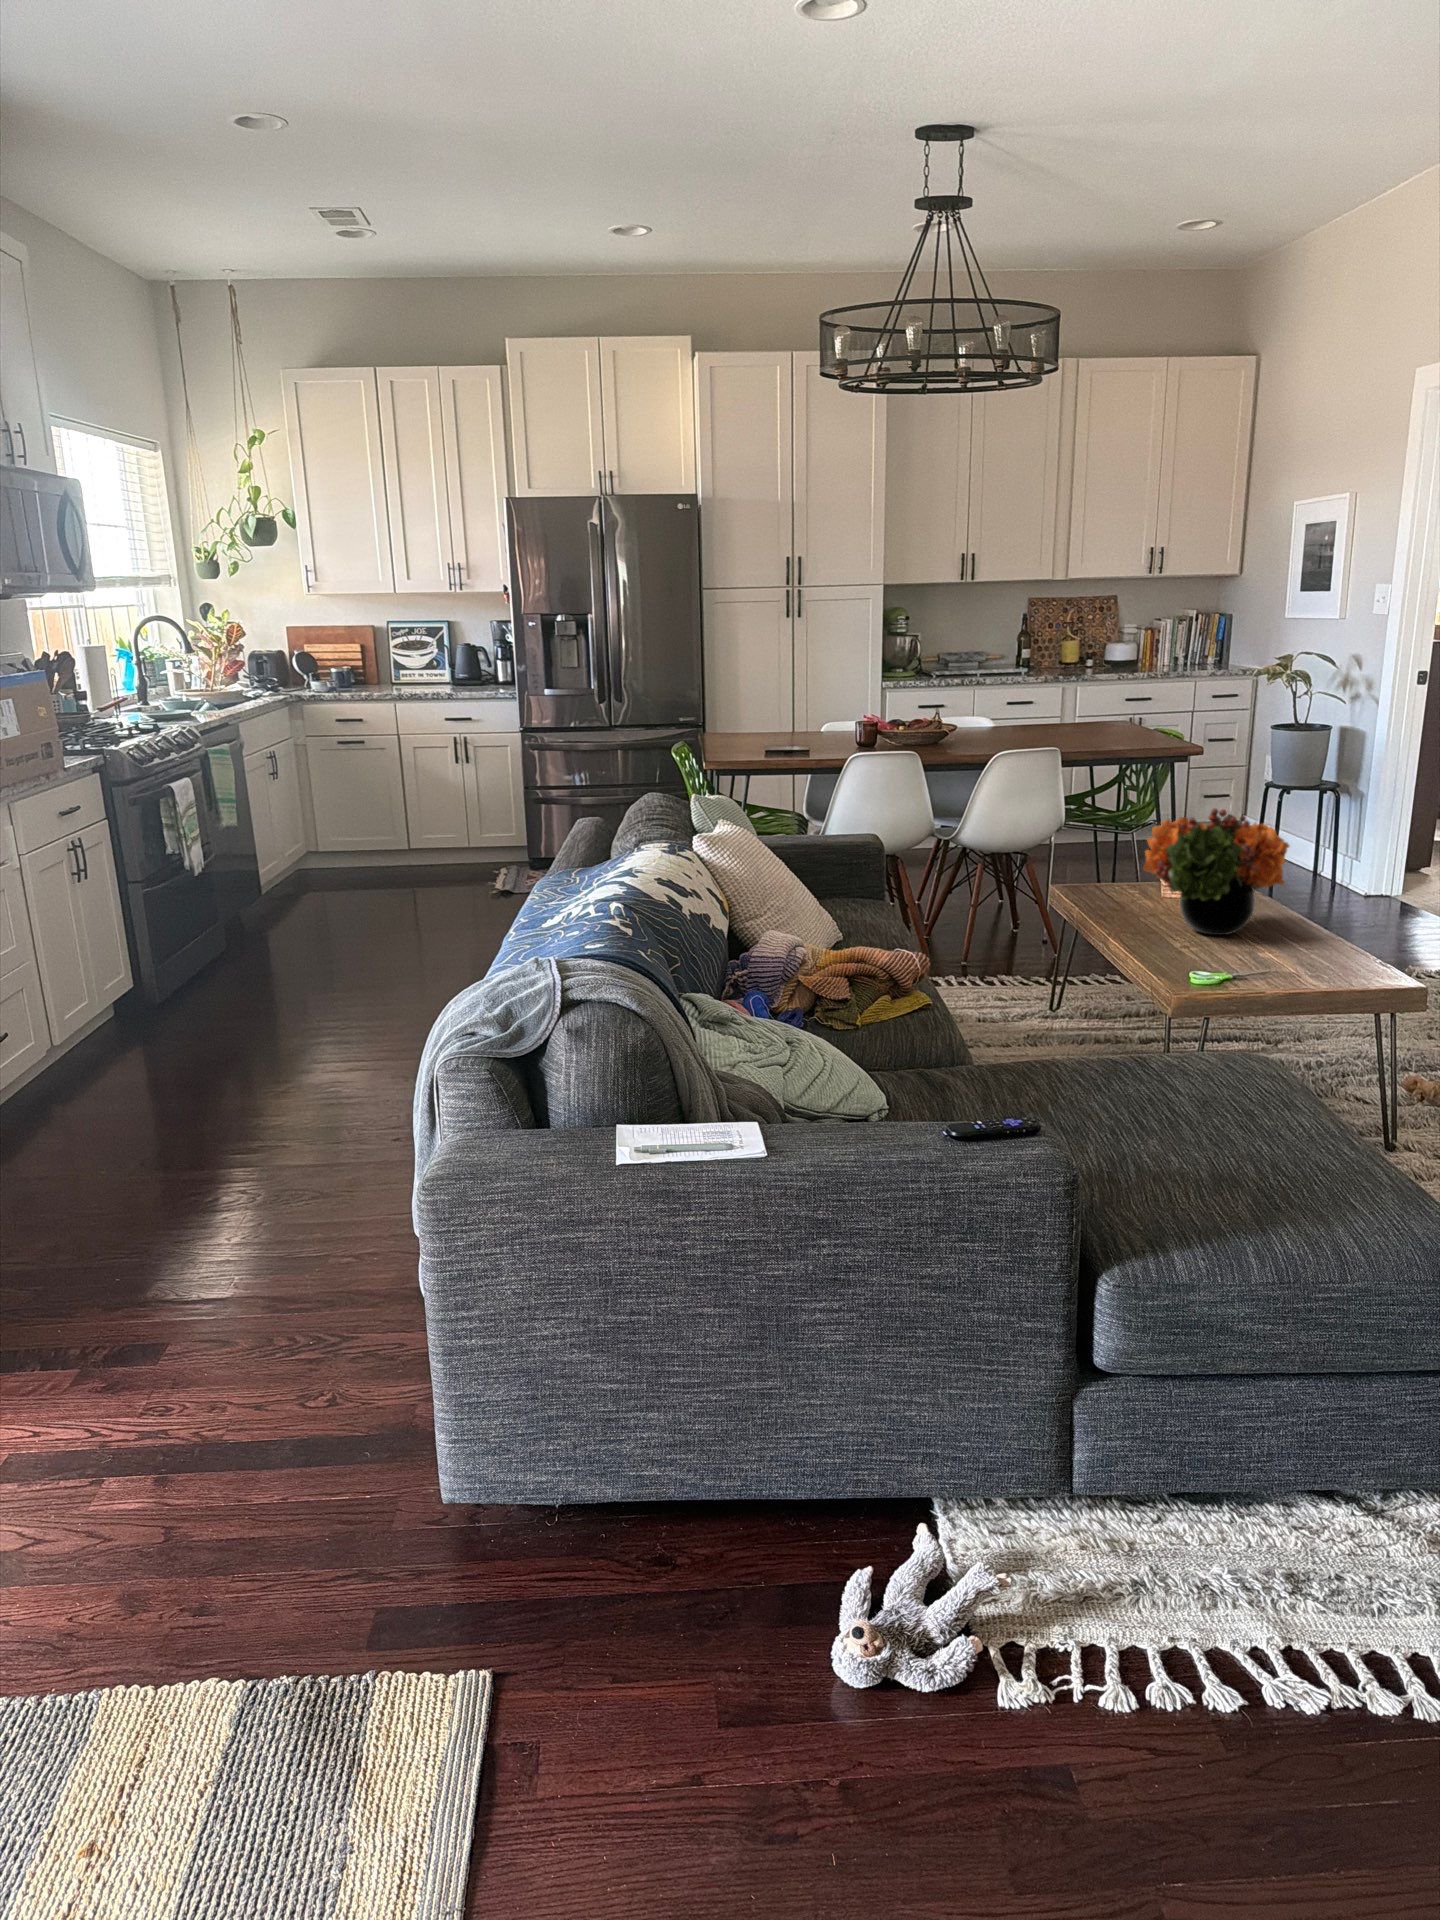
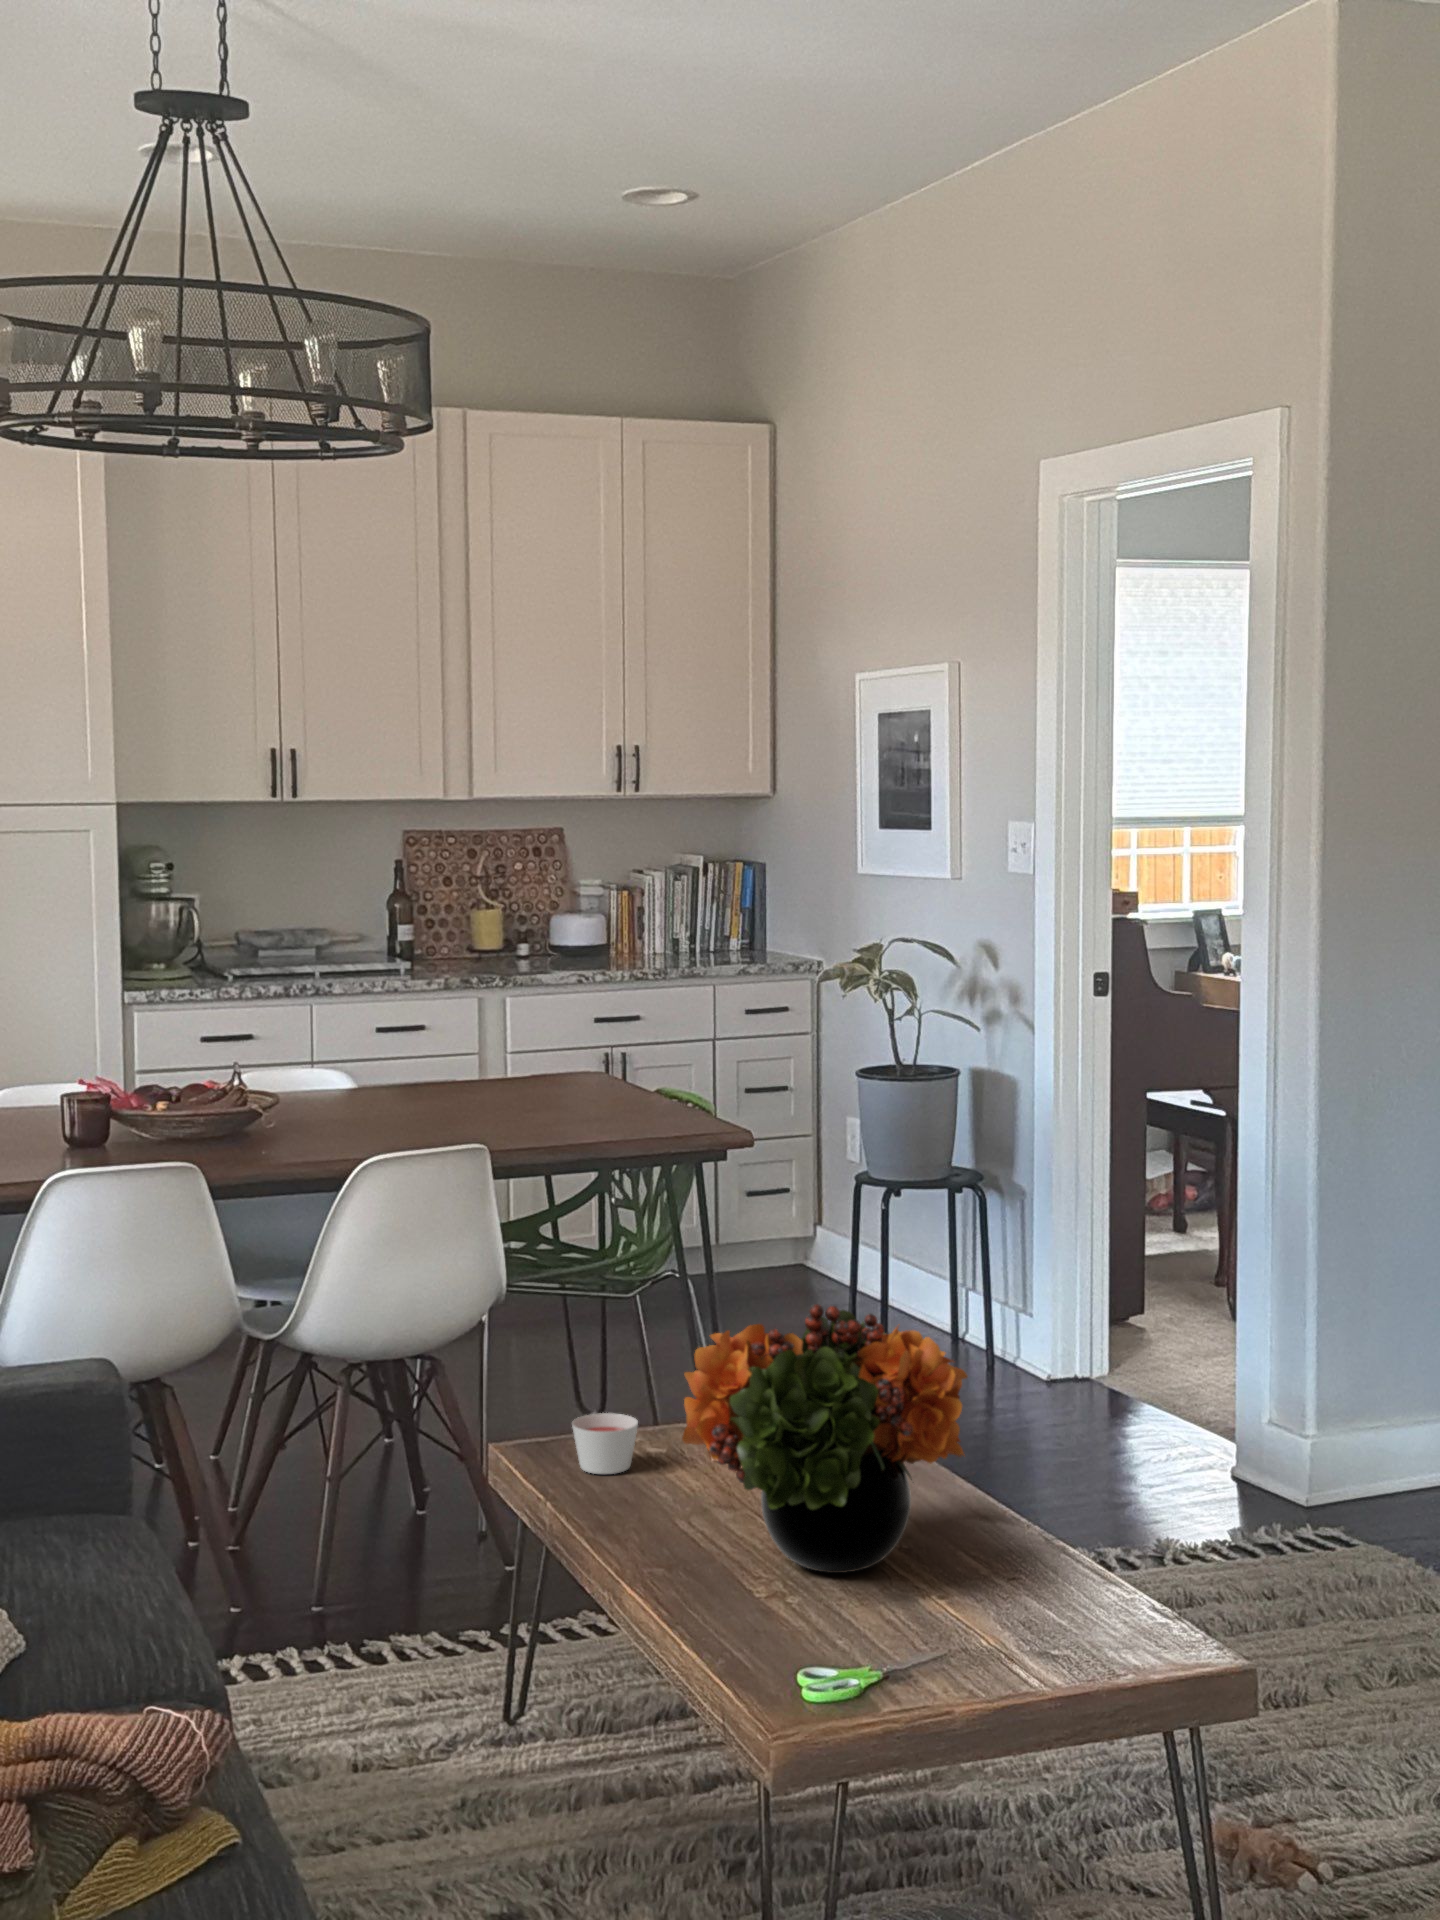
candle: none [1092,867,1125,894] -> present [572,1413,638,1474]

